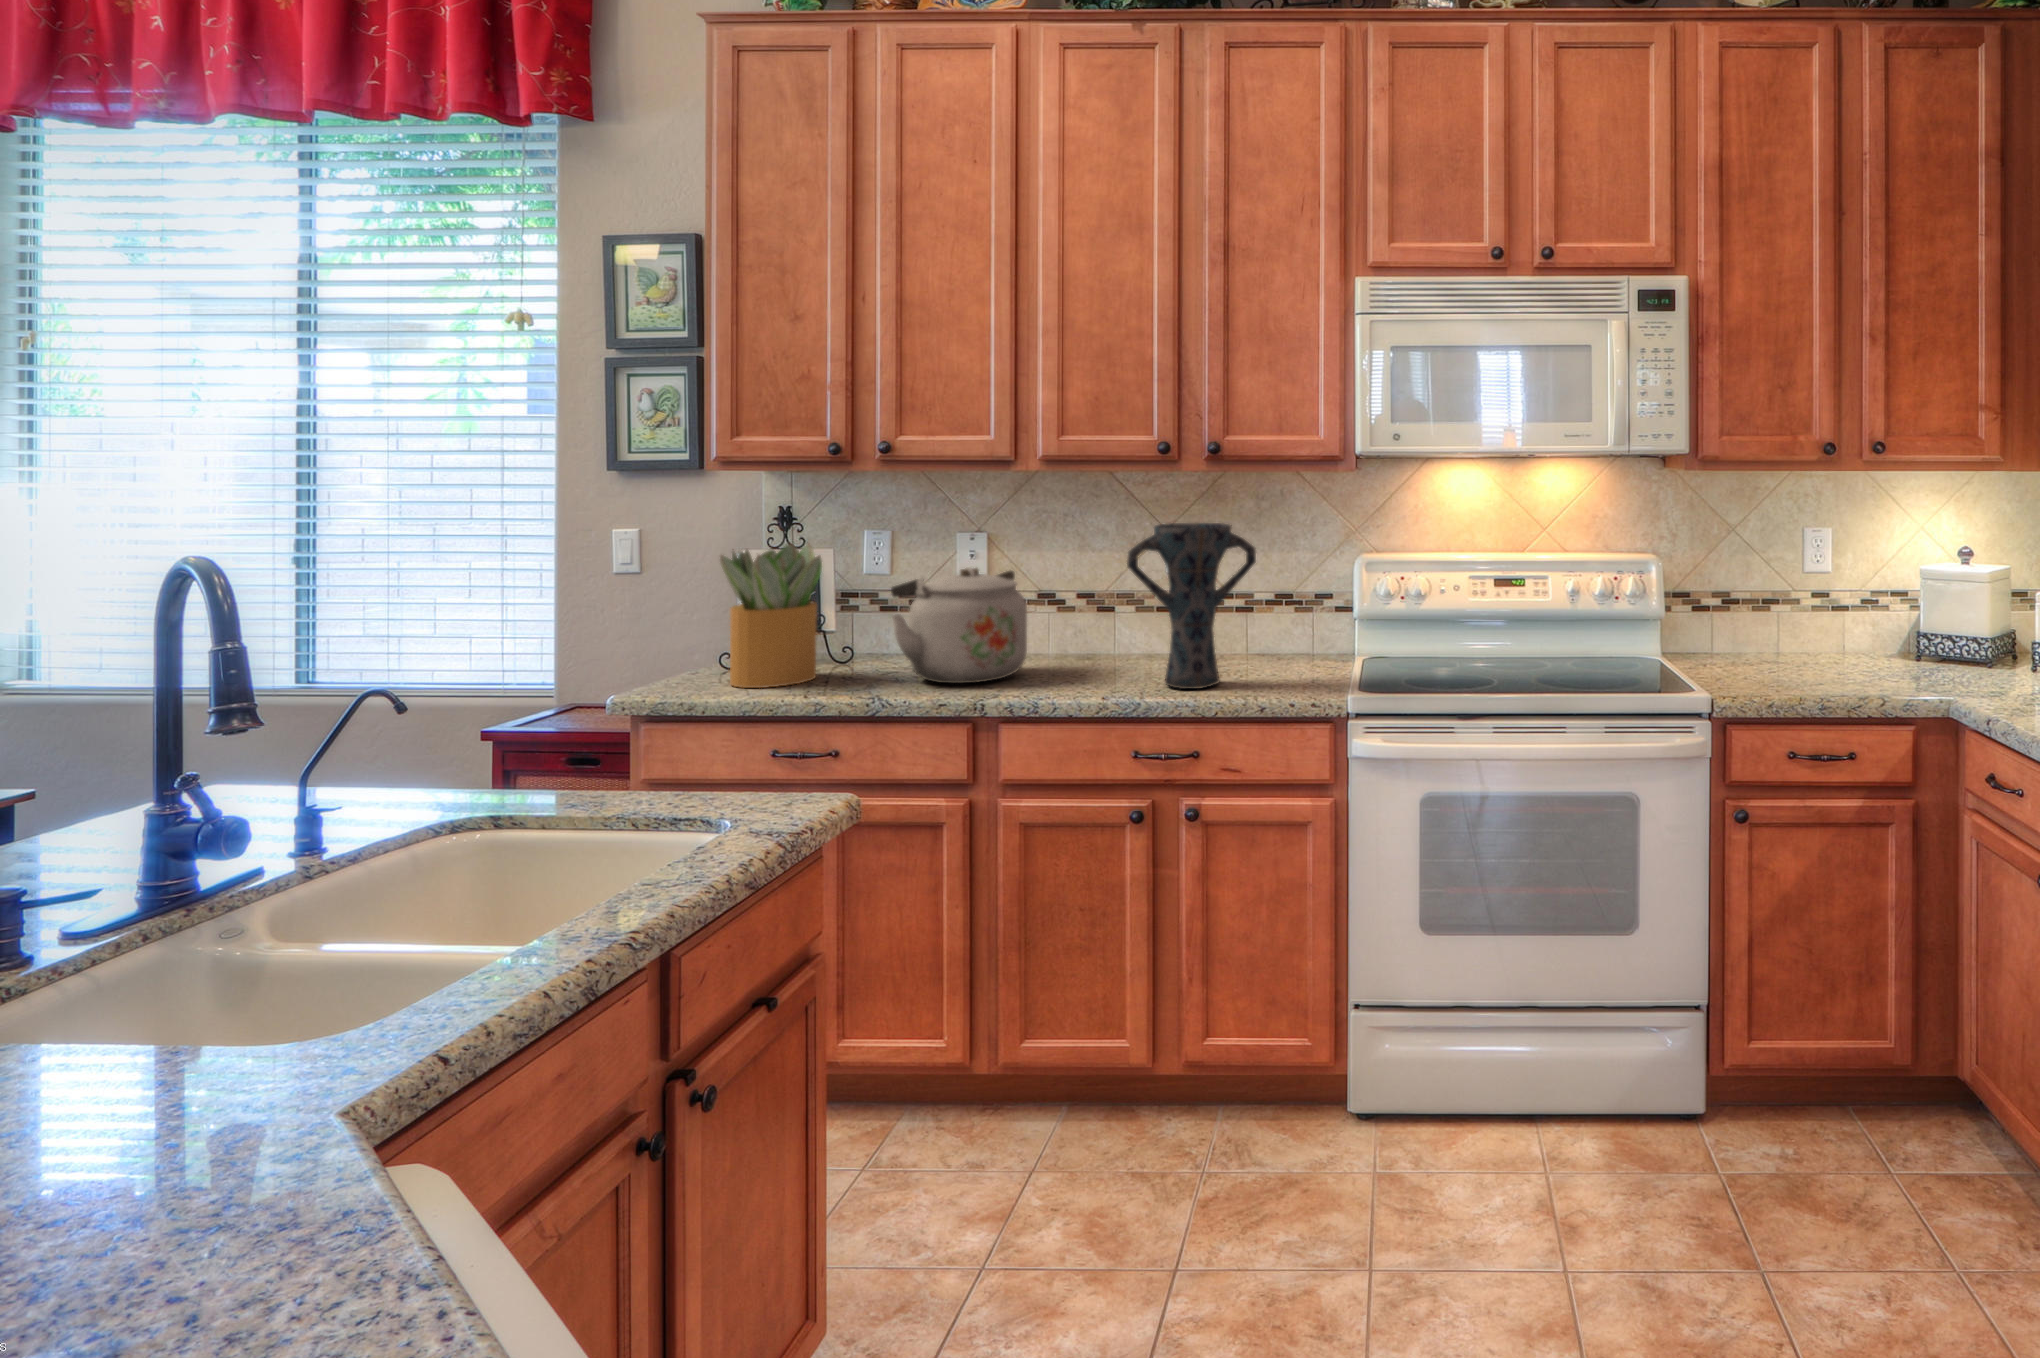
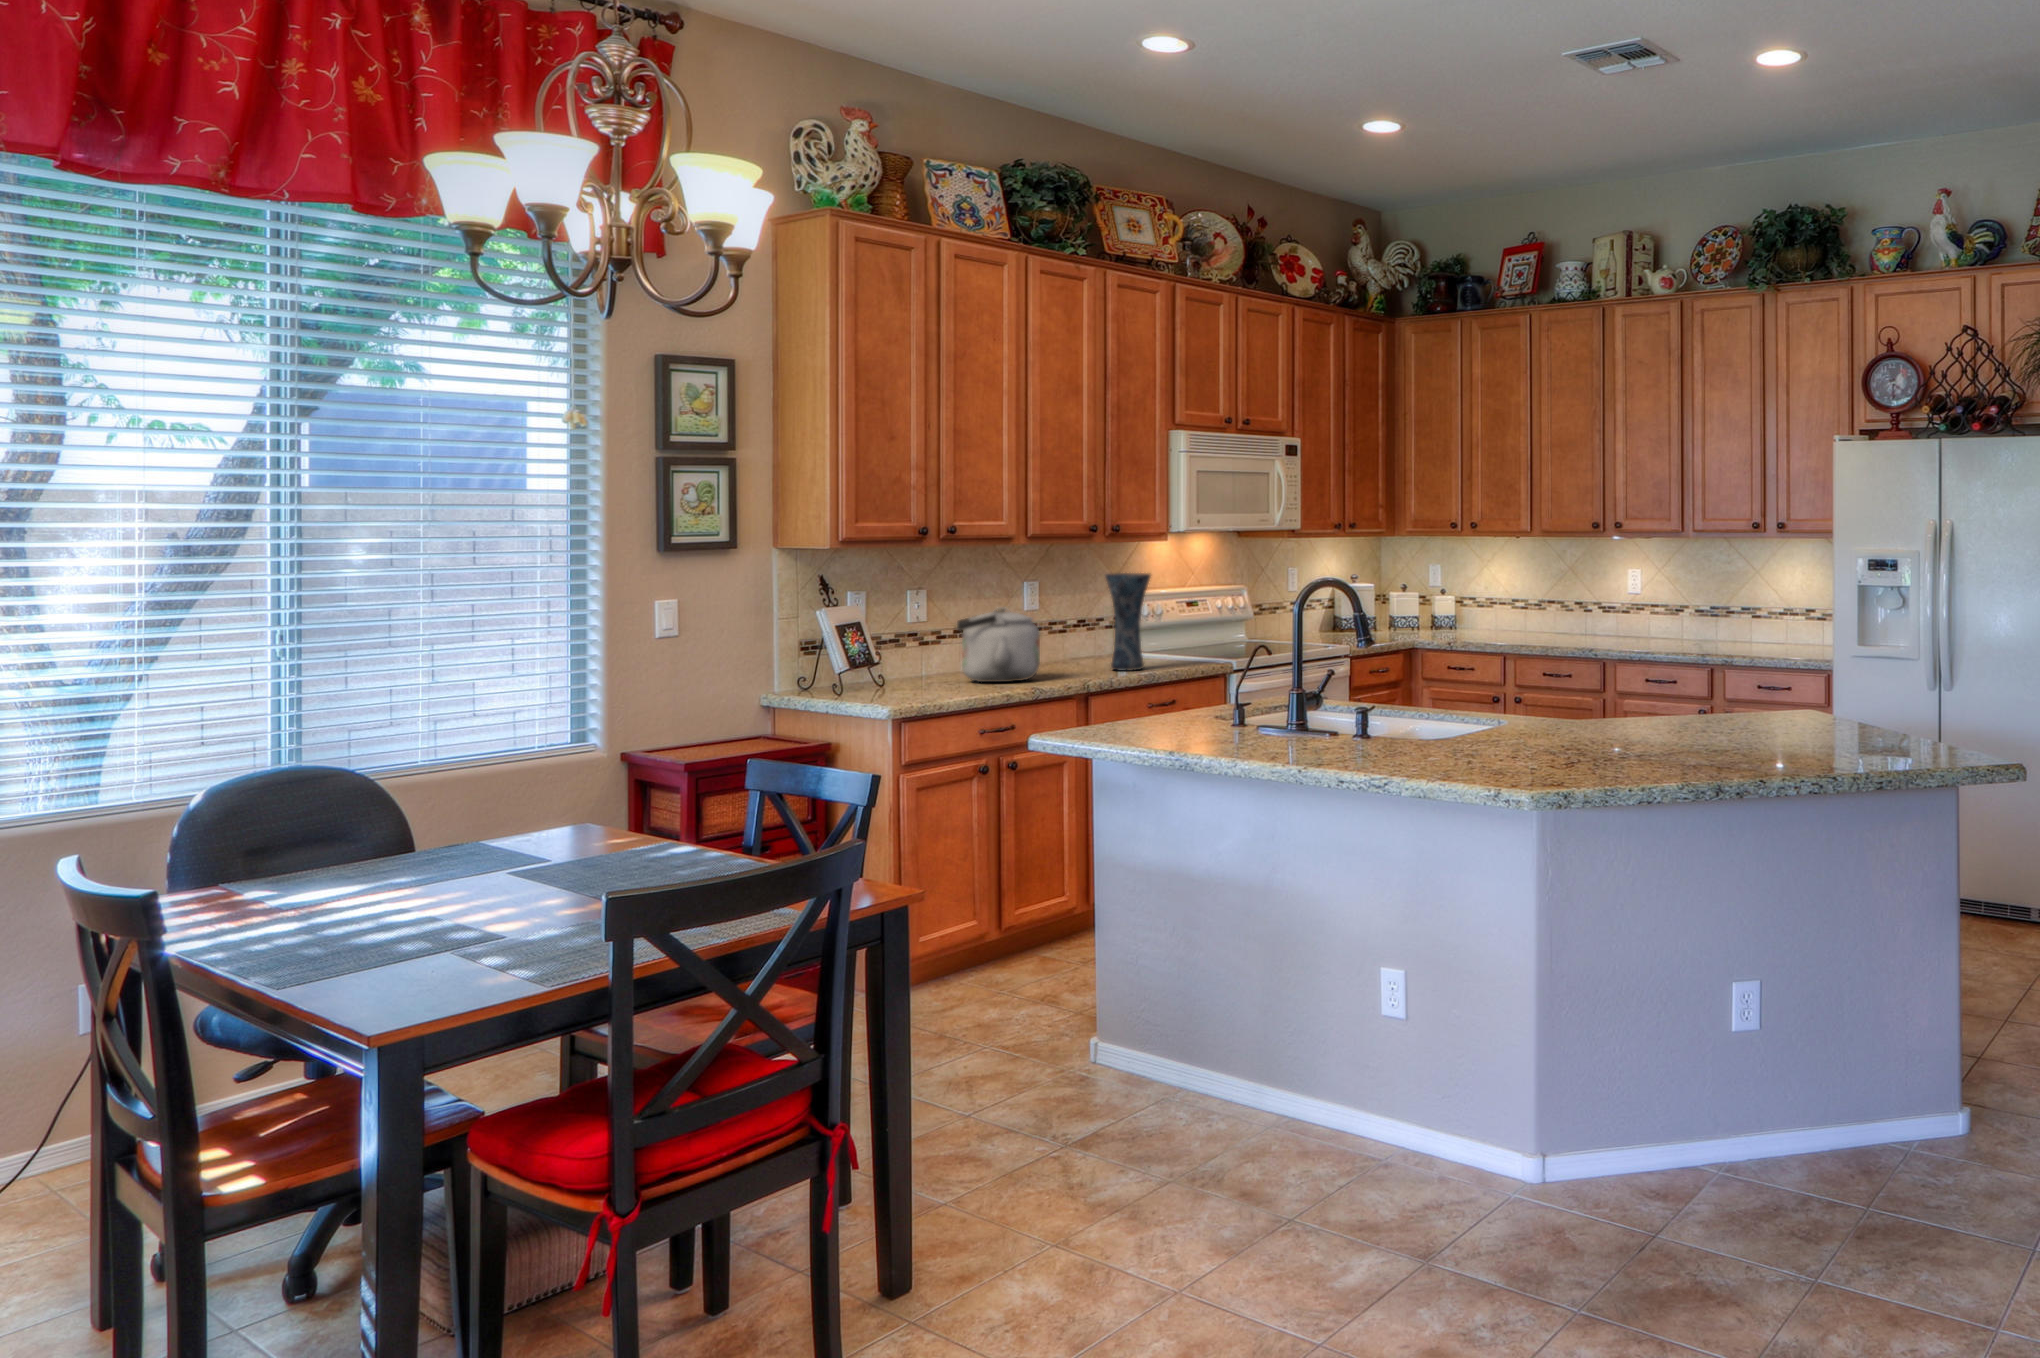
potted plant: present [720,544,822,688] -> none [870,597,936,695]

